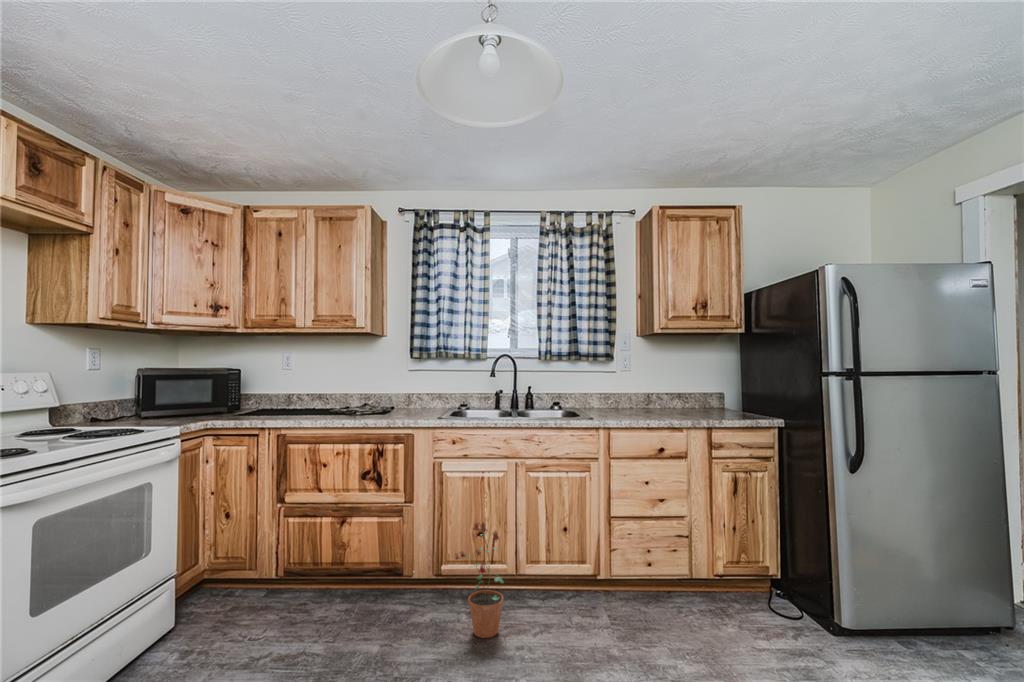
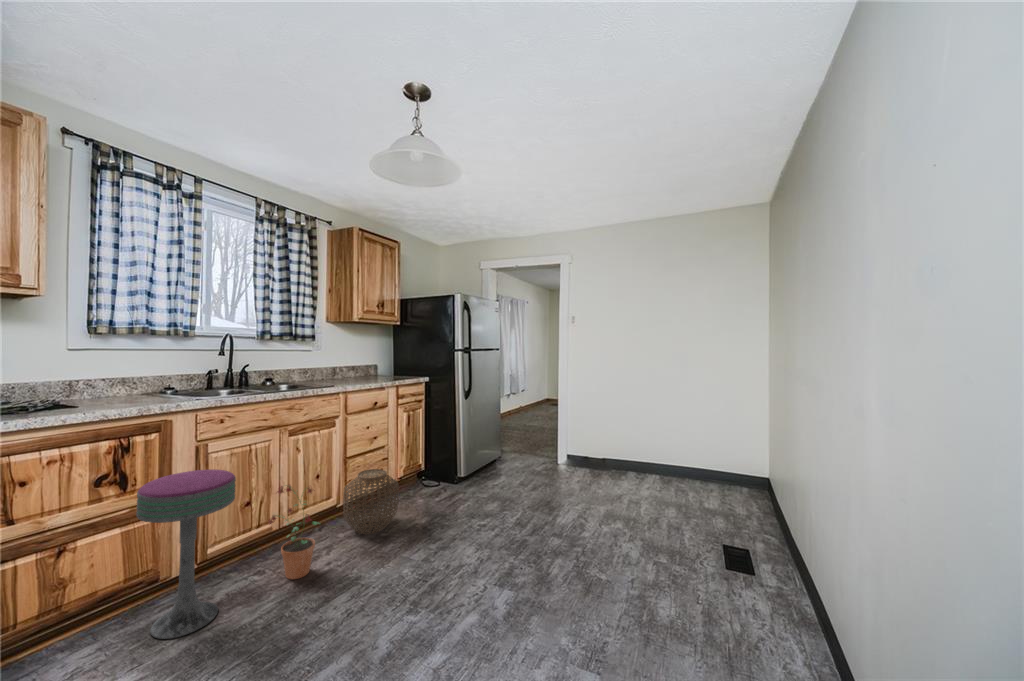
bar stool: none [355,482,426,631] -> present [136,469,236,639]
woven basket: none [573,541,650,637] -> present [343,469,399,534]

